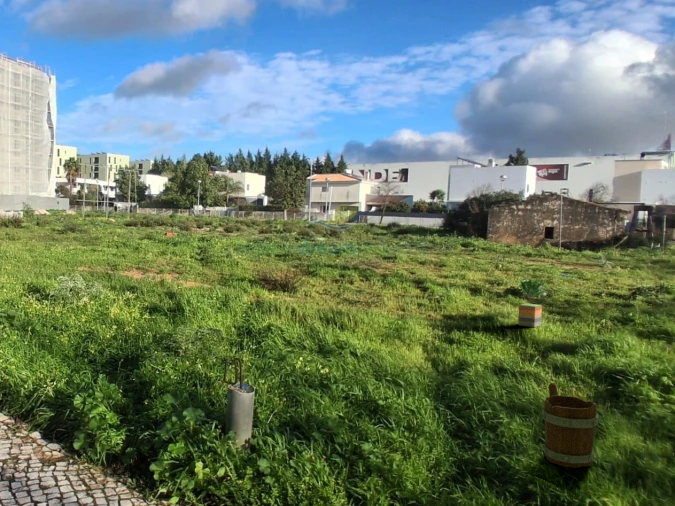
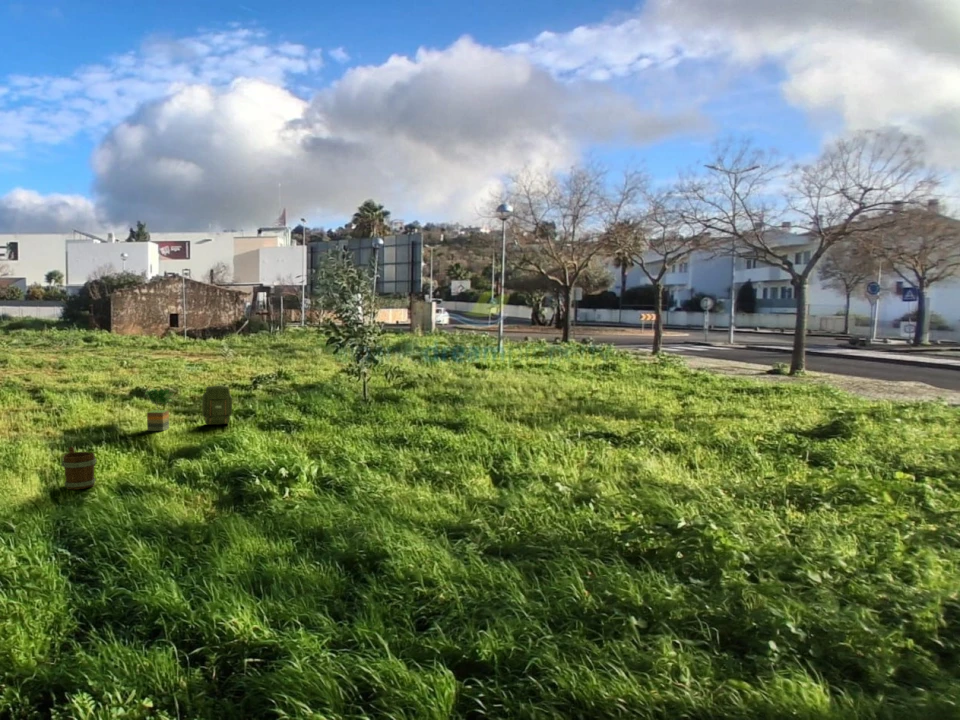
backpack: none [578,281,615,329] -> present [202,385,232,425]
bucket: present [542,384,599,468] -> present [61,447,97,490]

